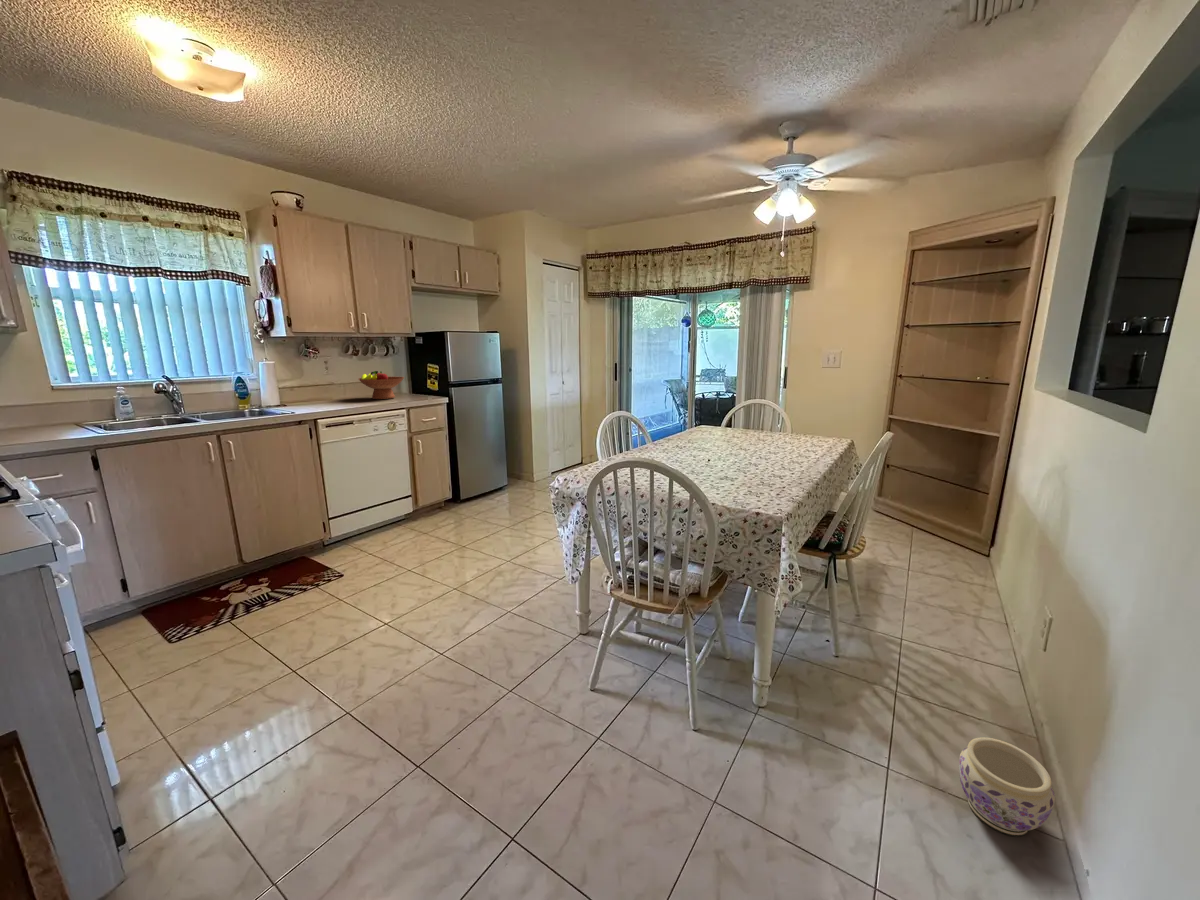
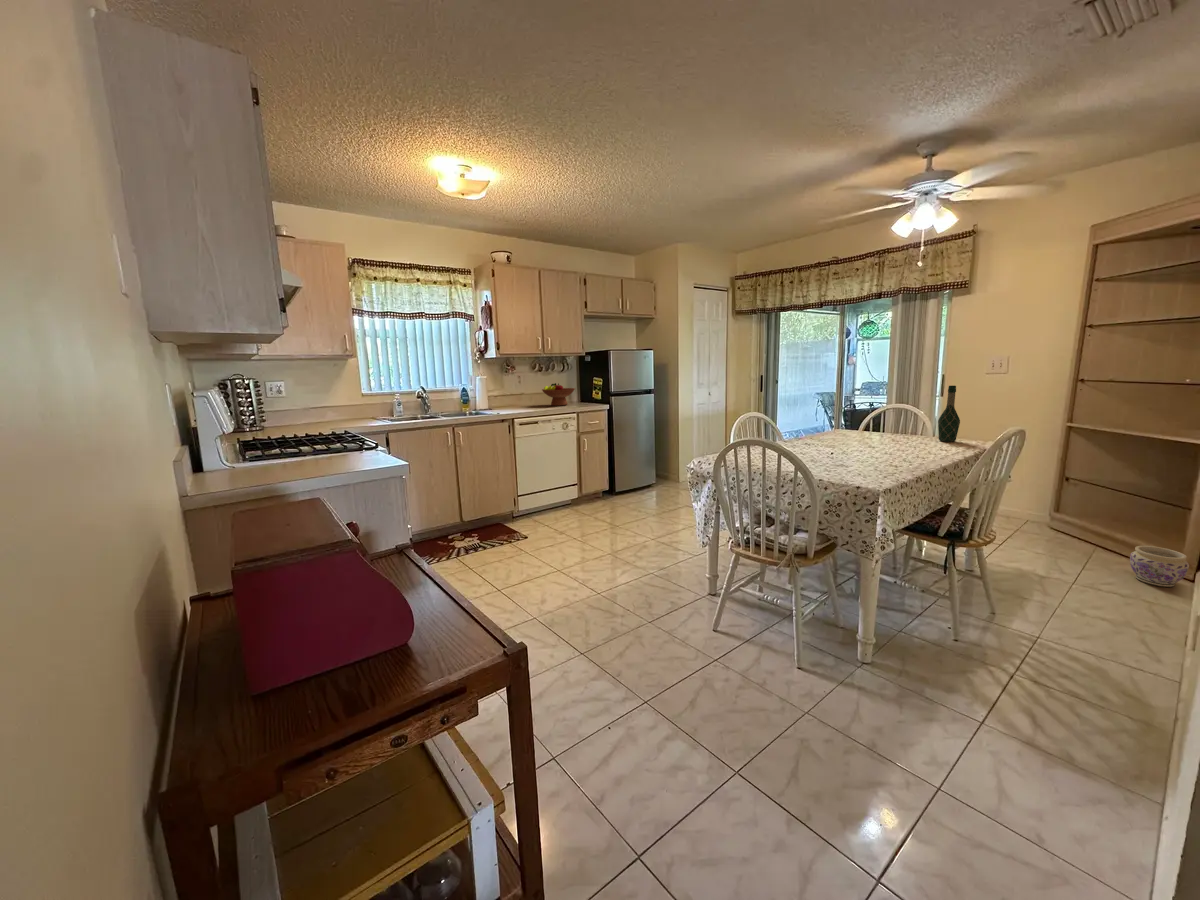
wine bottle: none [801,384,821,441] -> present [938,386,960,442]
planter: present [959,737,1055,837] -> present [1130,546,1189,587]

